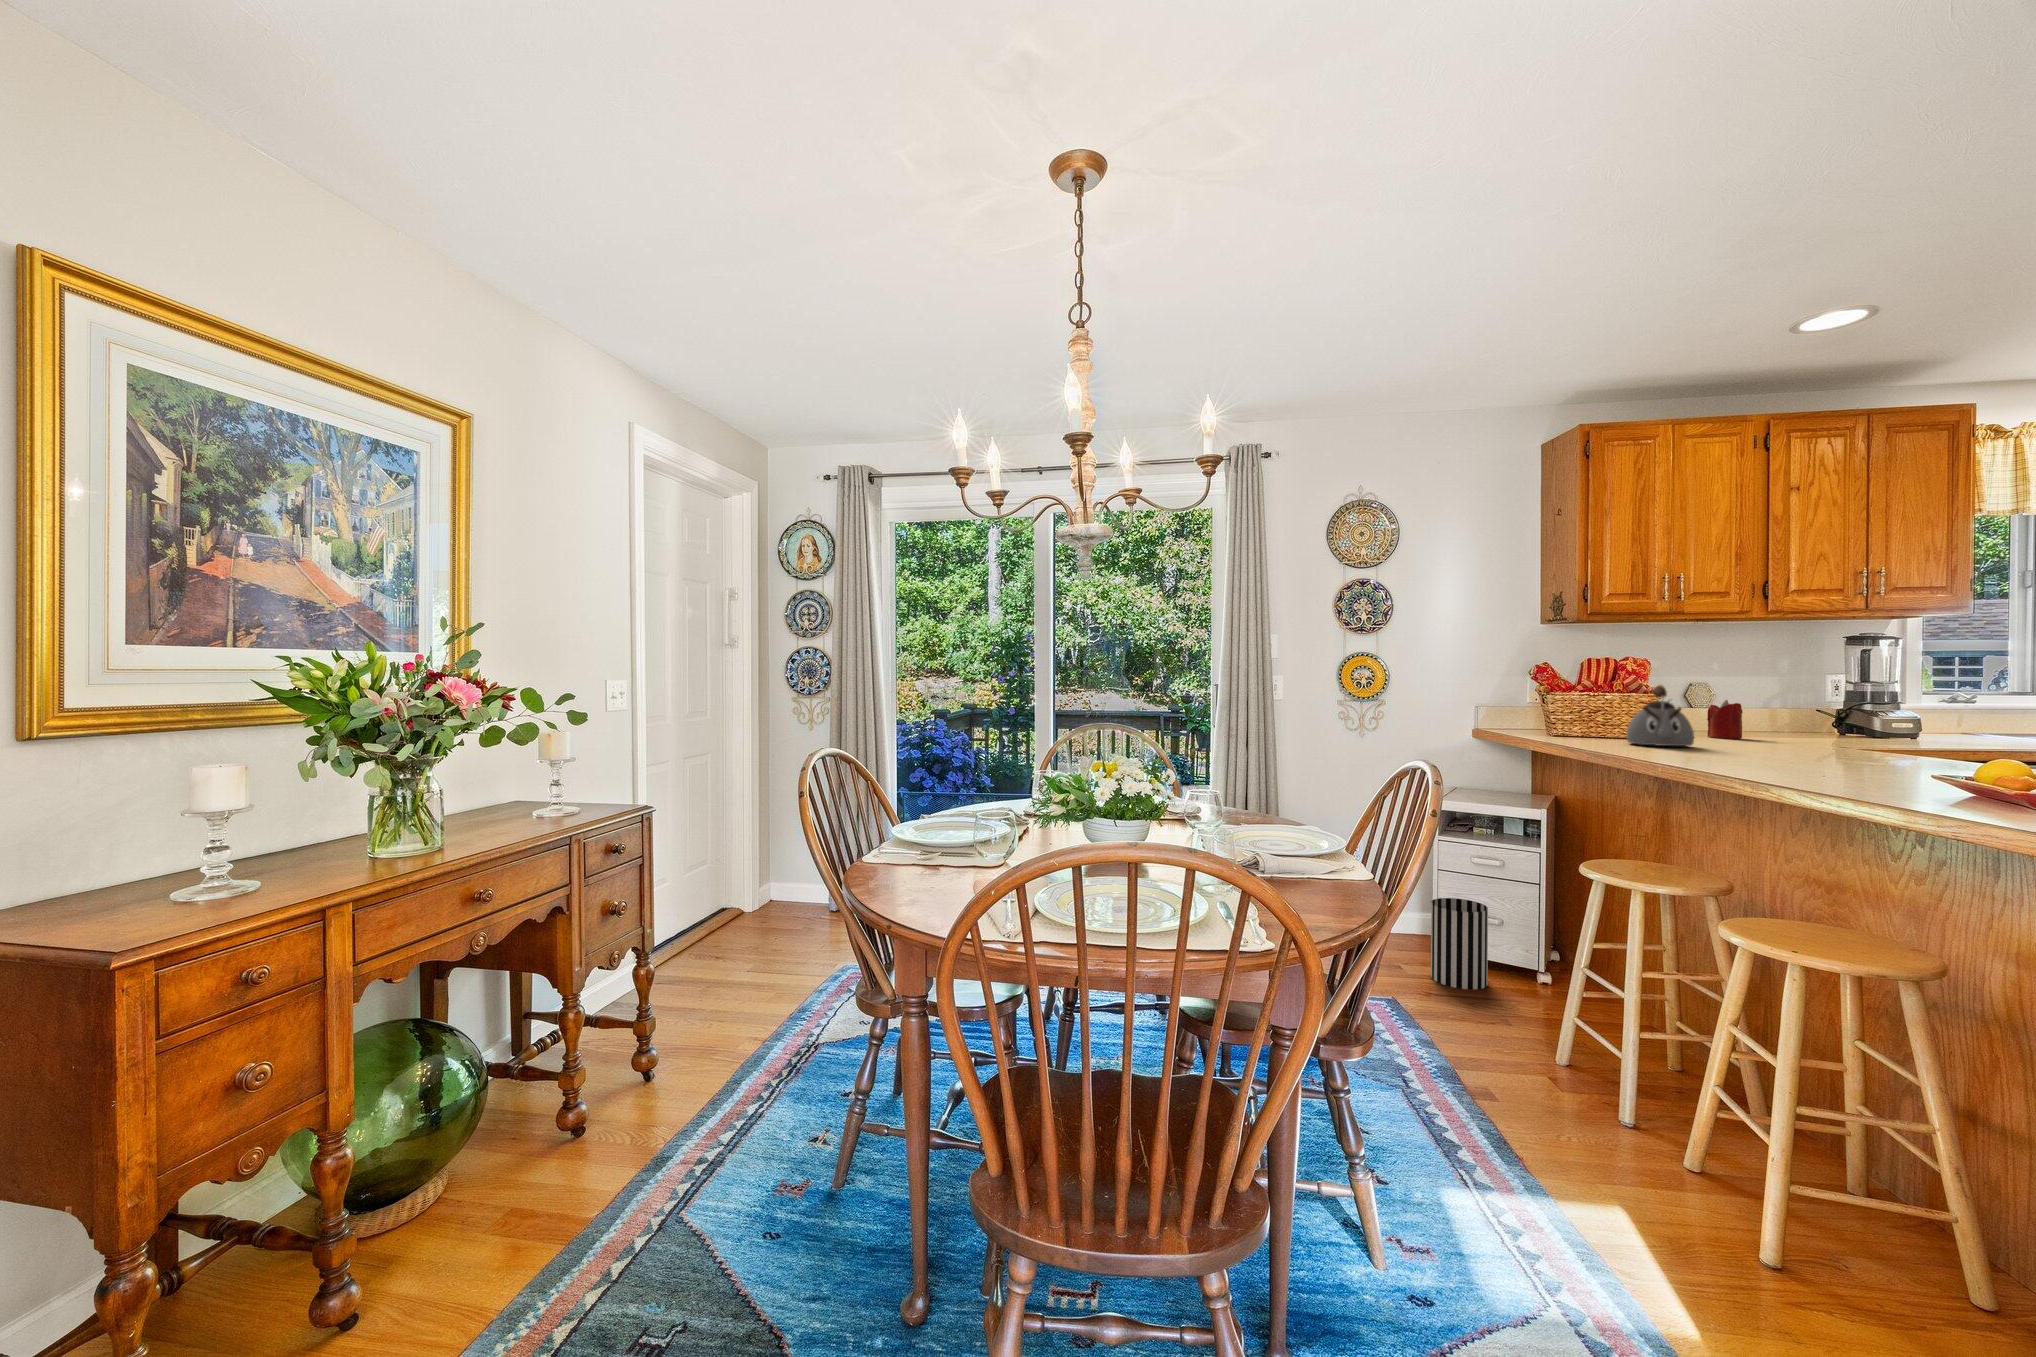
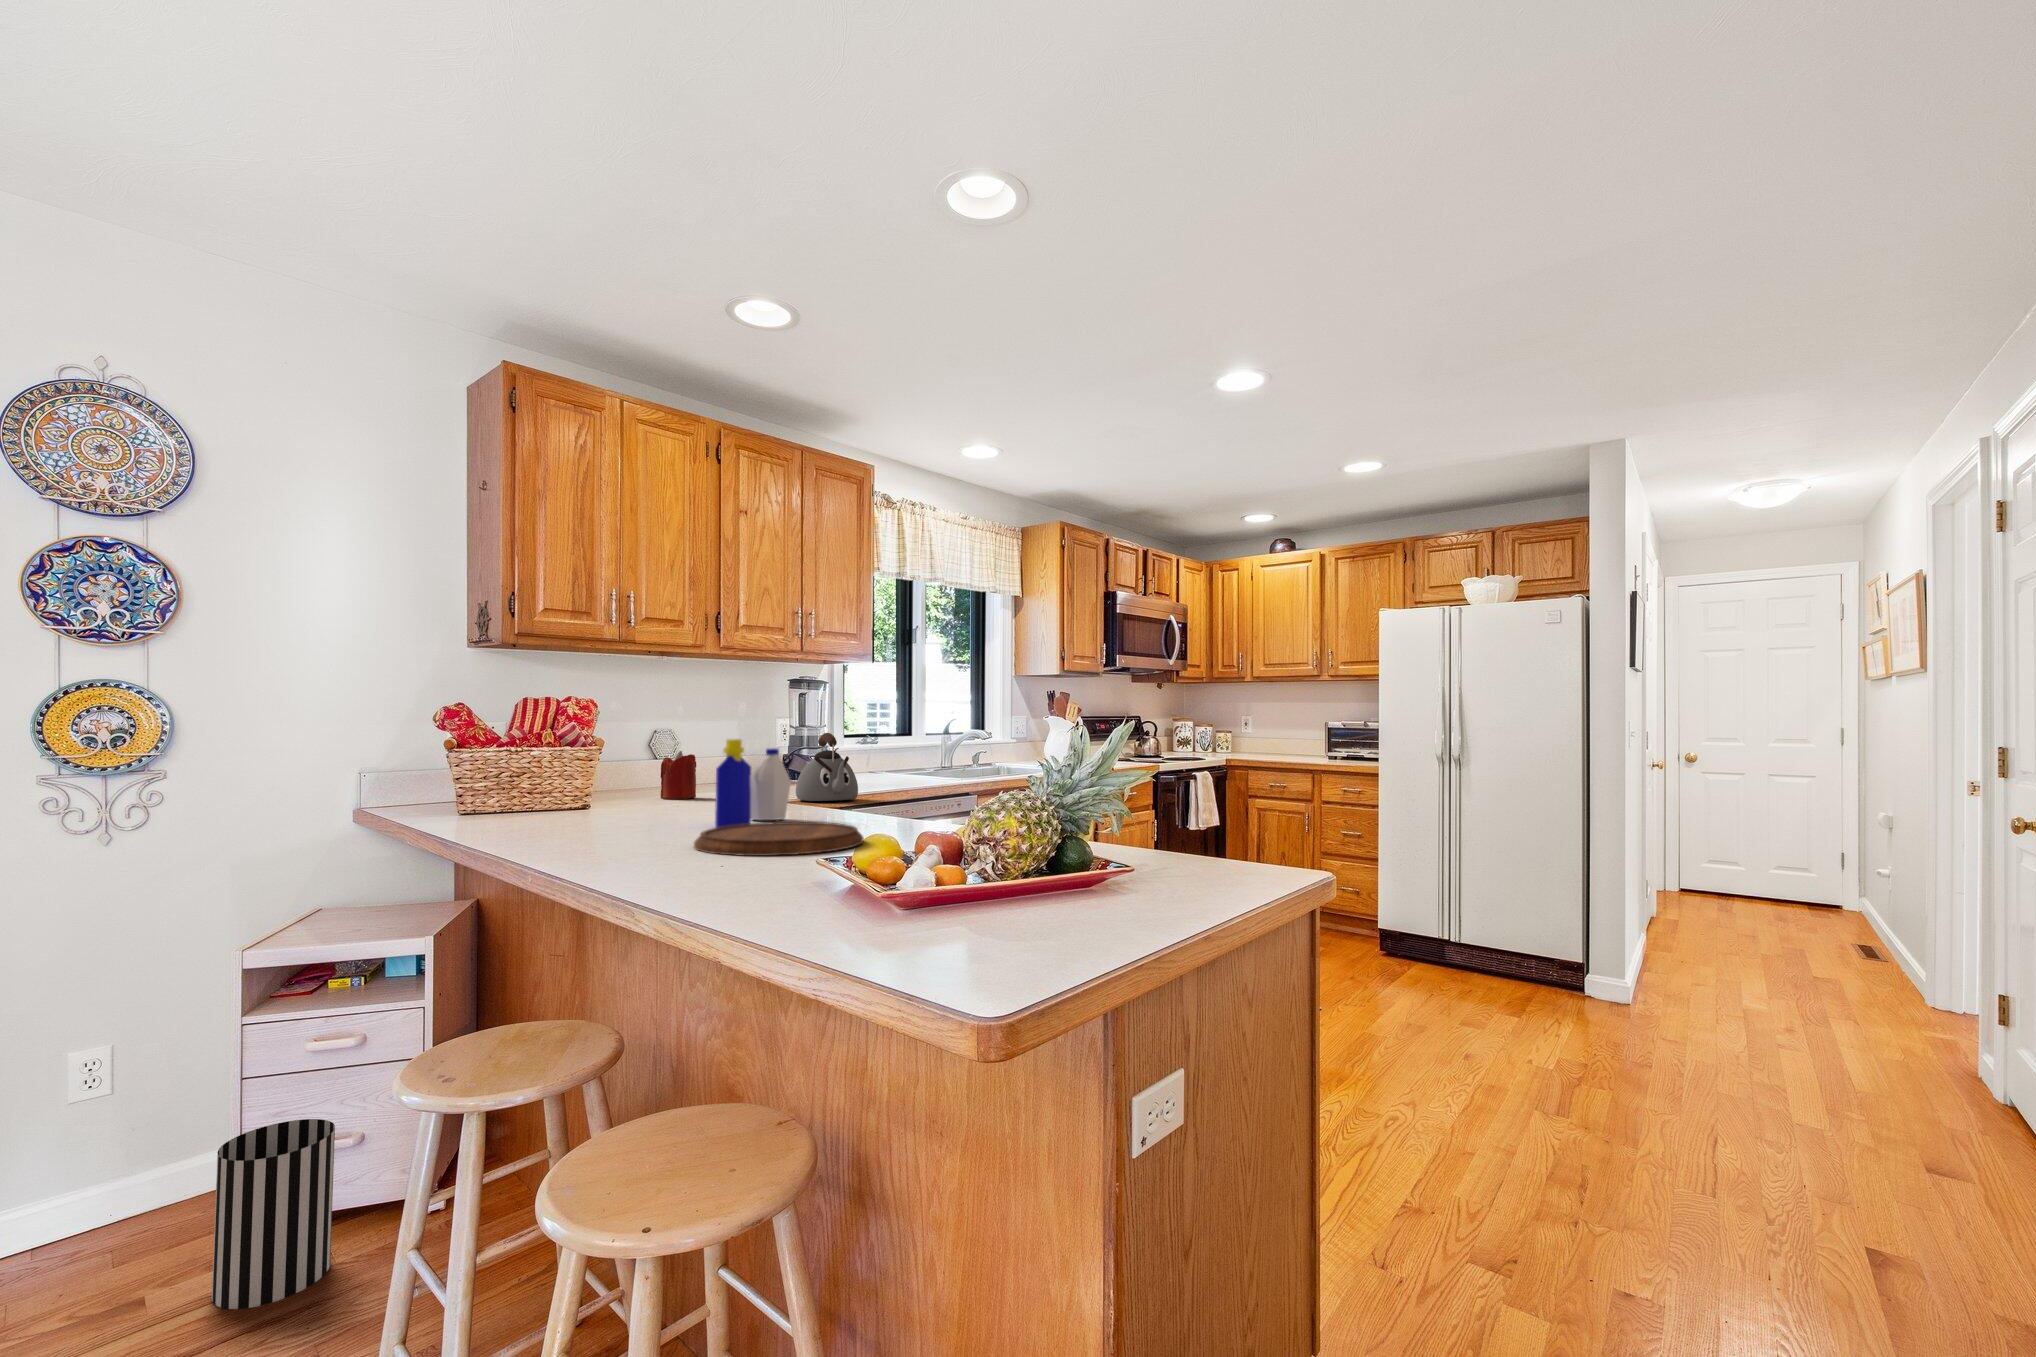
kettle: present [1626,685,1694,746] -> present [796,733,858,801]
bottle: none [1760,692,1838,759] -> present [715,739,791,828]
cutting board: none [1740,755,1905,778] -> present [694,822,863,856]

